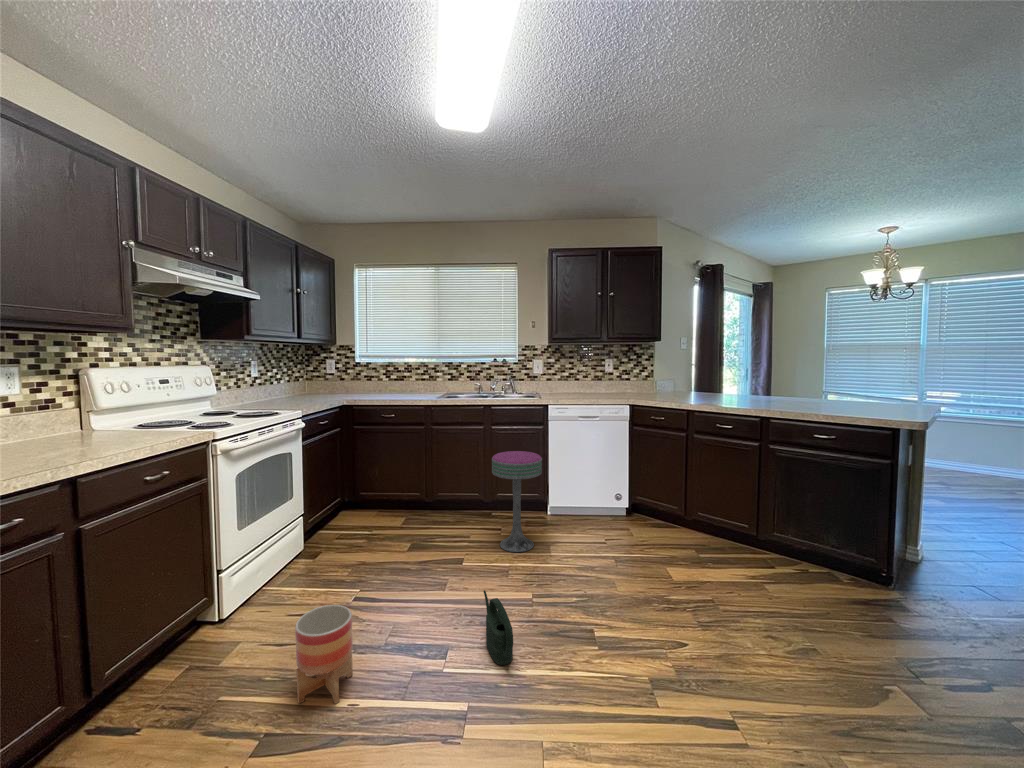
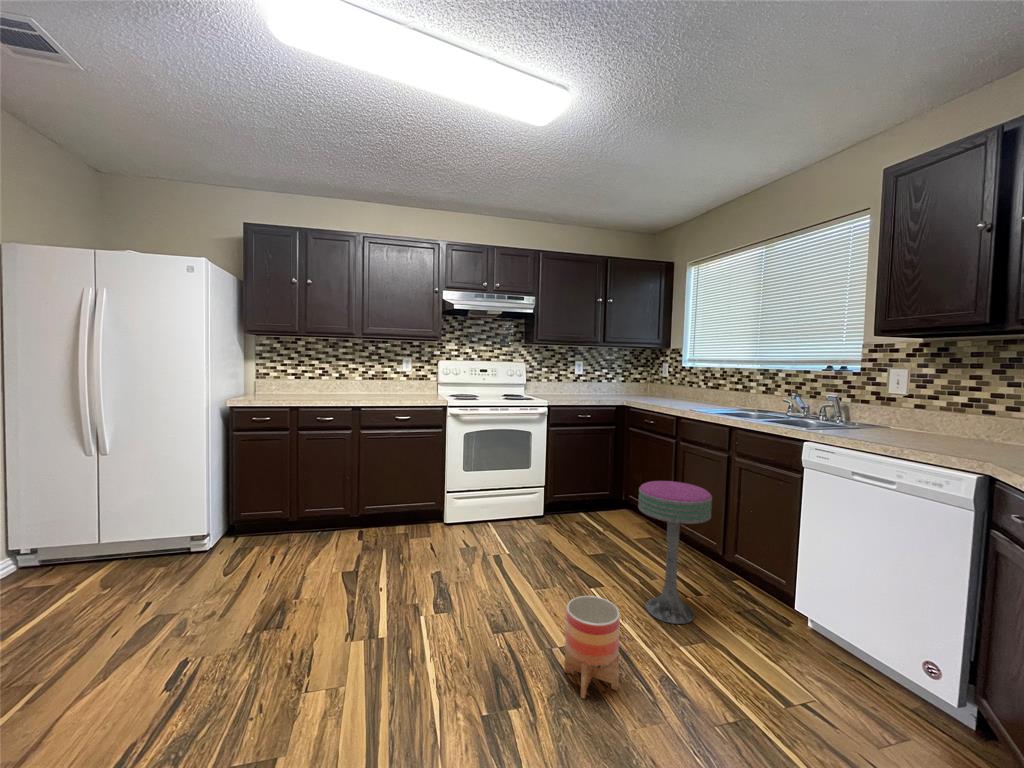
watering can: present [484,590,513,665] -> none [423,588,495,650]
planter: present [295,605,353,704] -> present [564,596,620,699]

